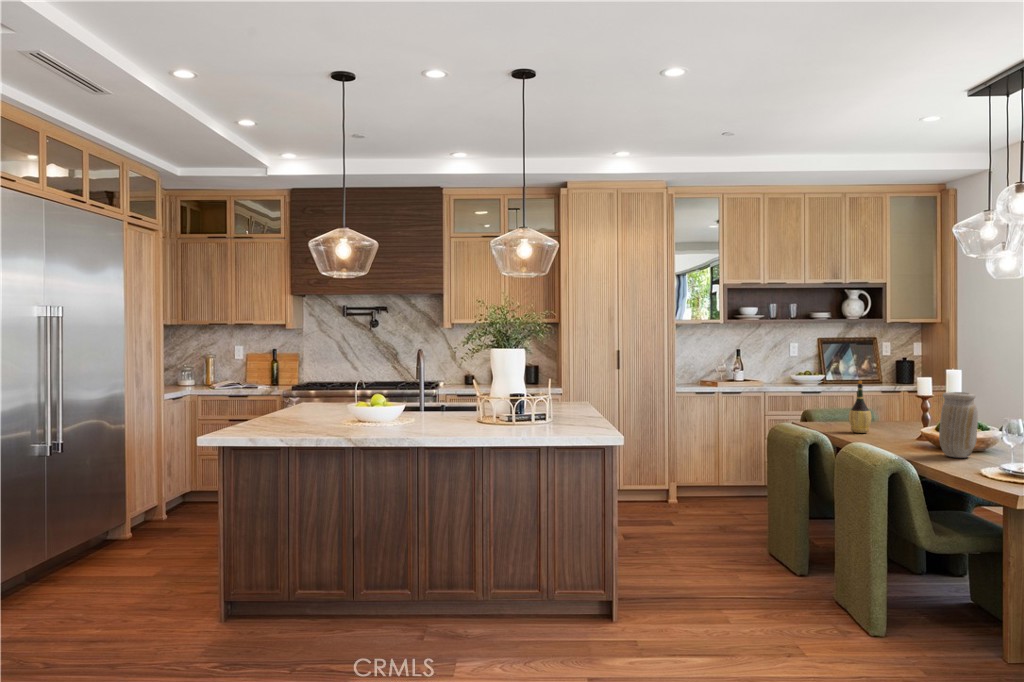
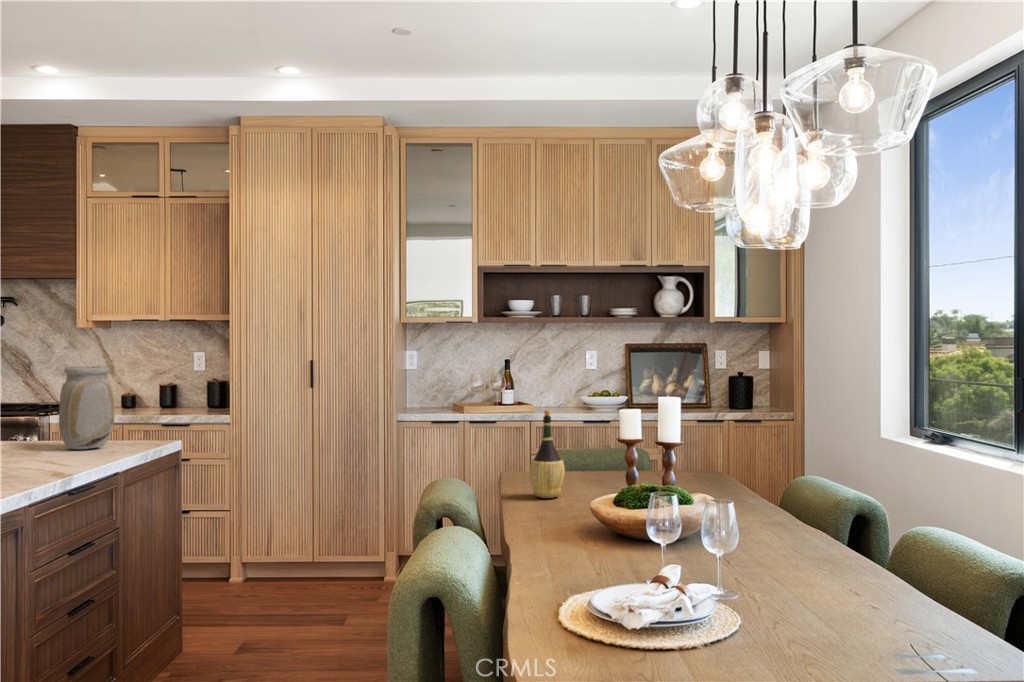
vase: present [939,392,978,458] -> present [59,366,115,449]

